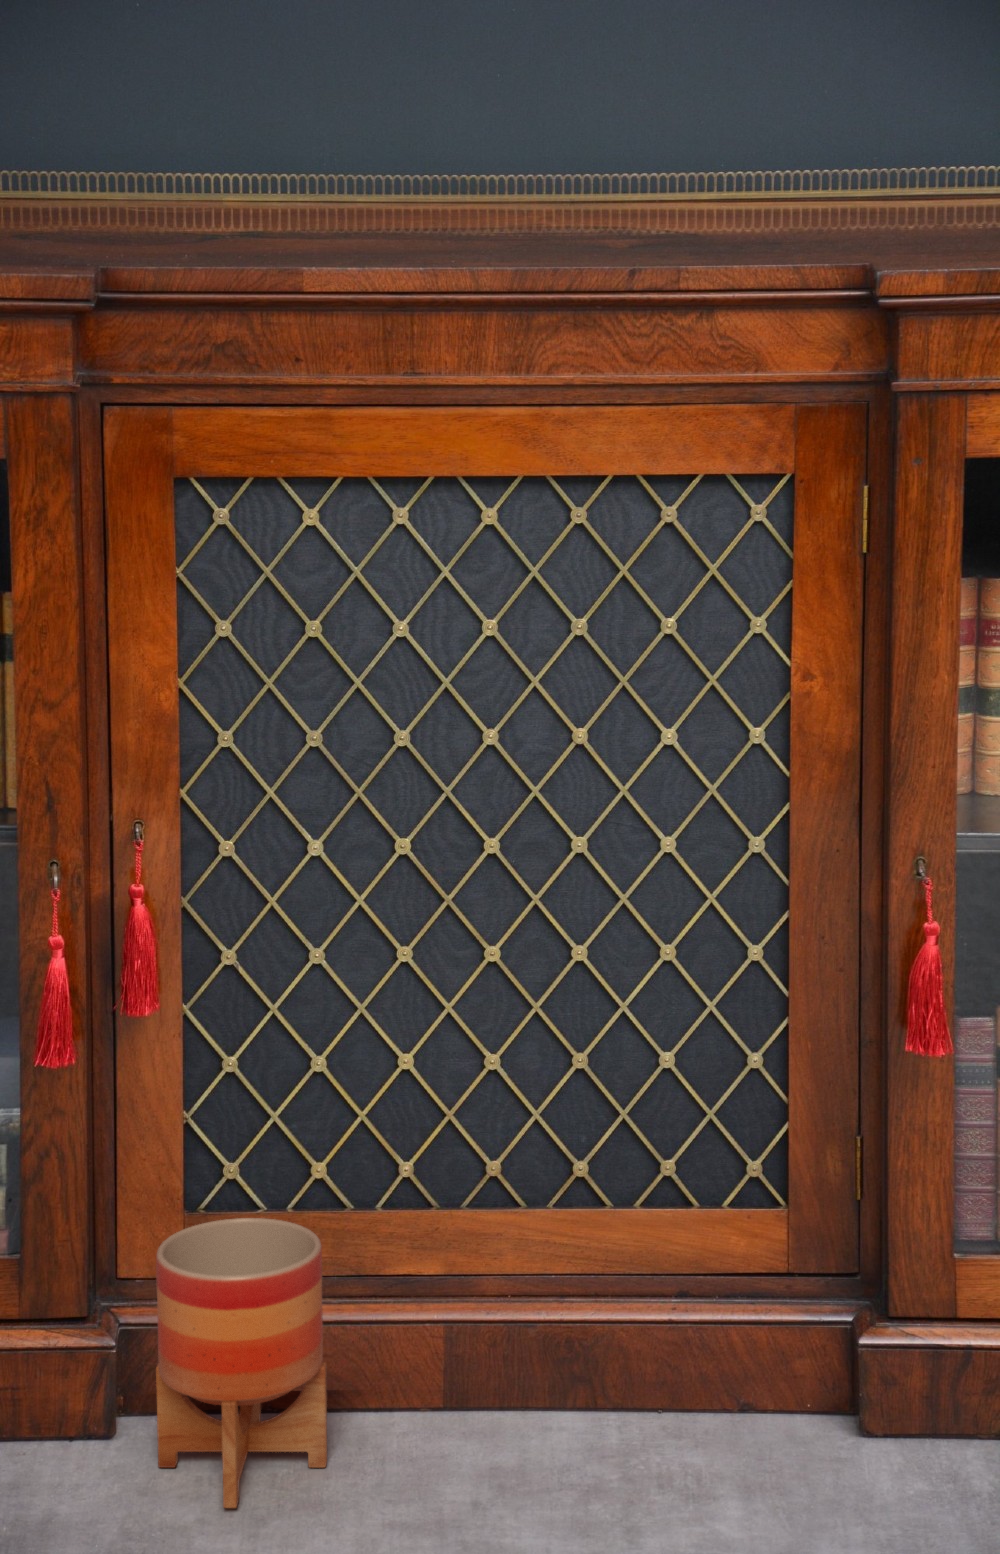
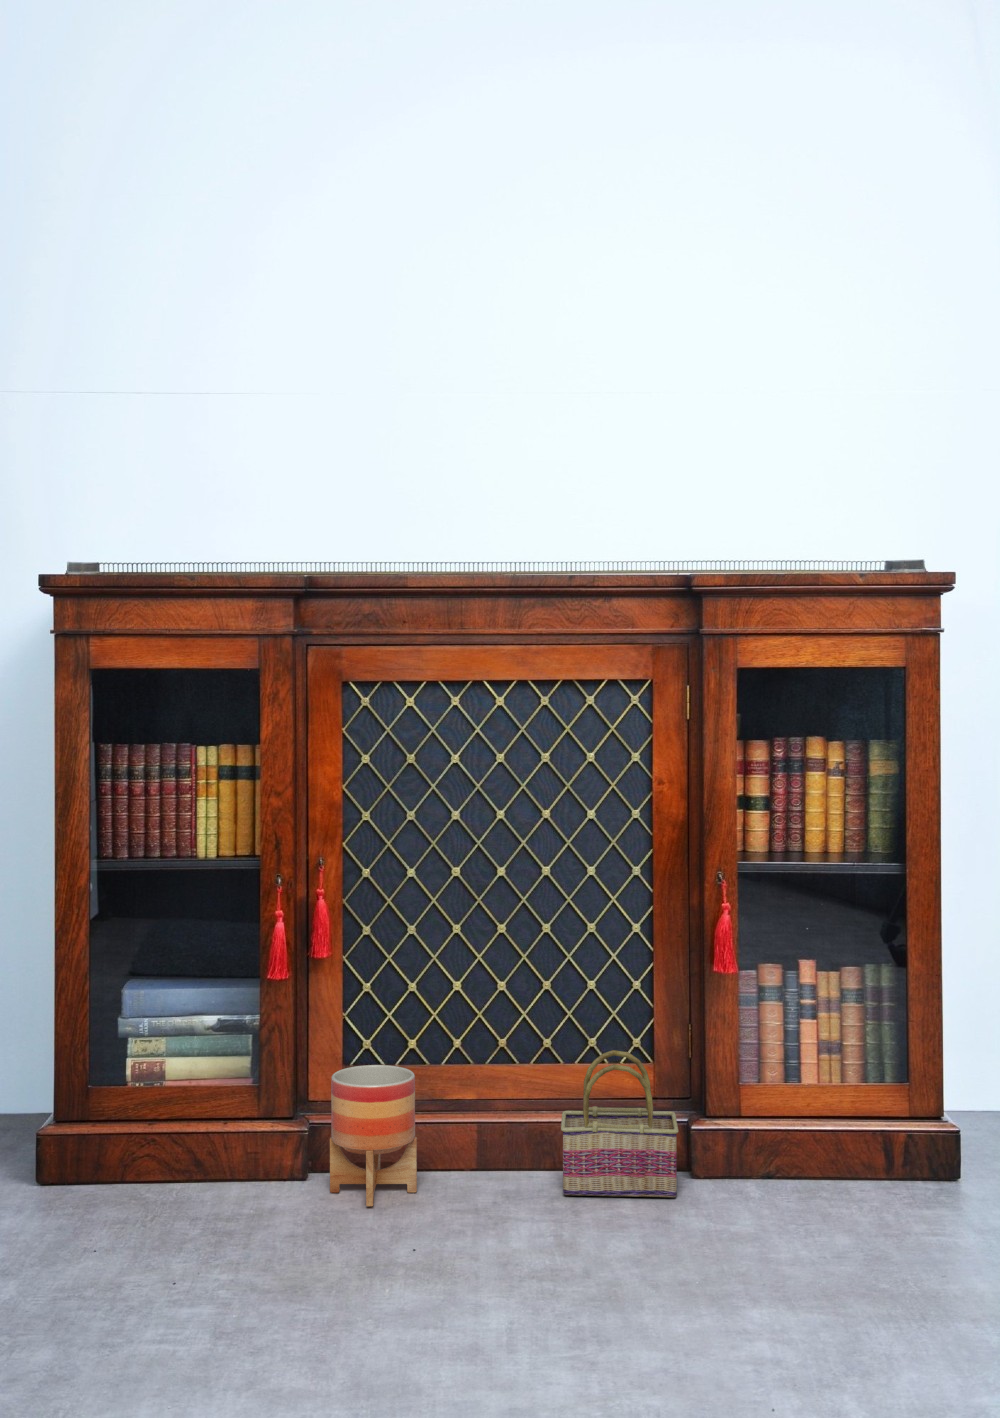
basket: none [608,1190,840,1484] -> present [561,1050,678,1197]

